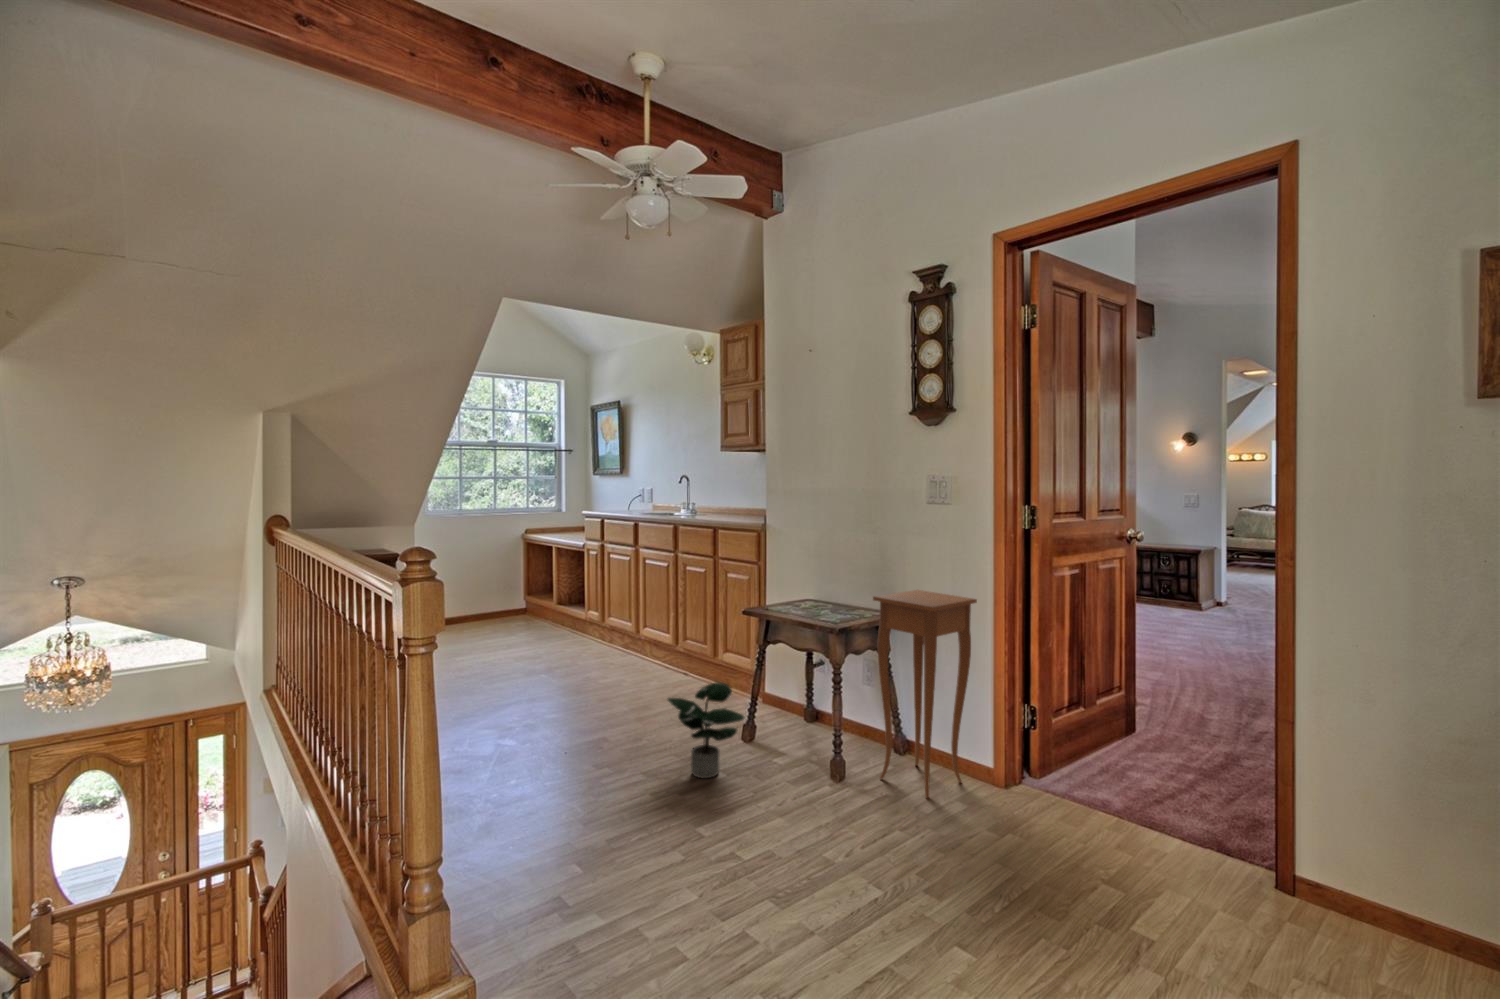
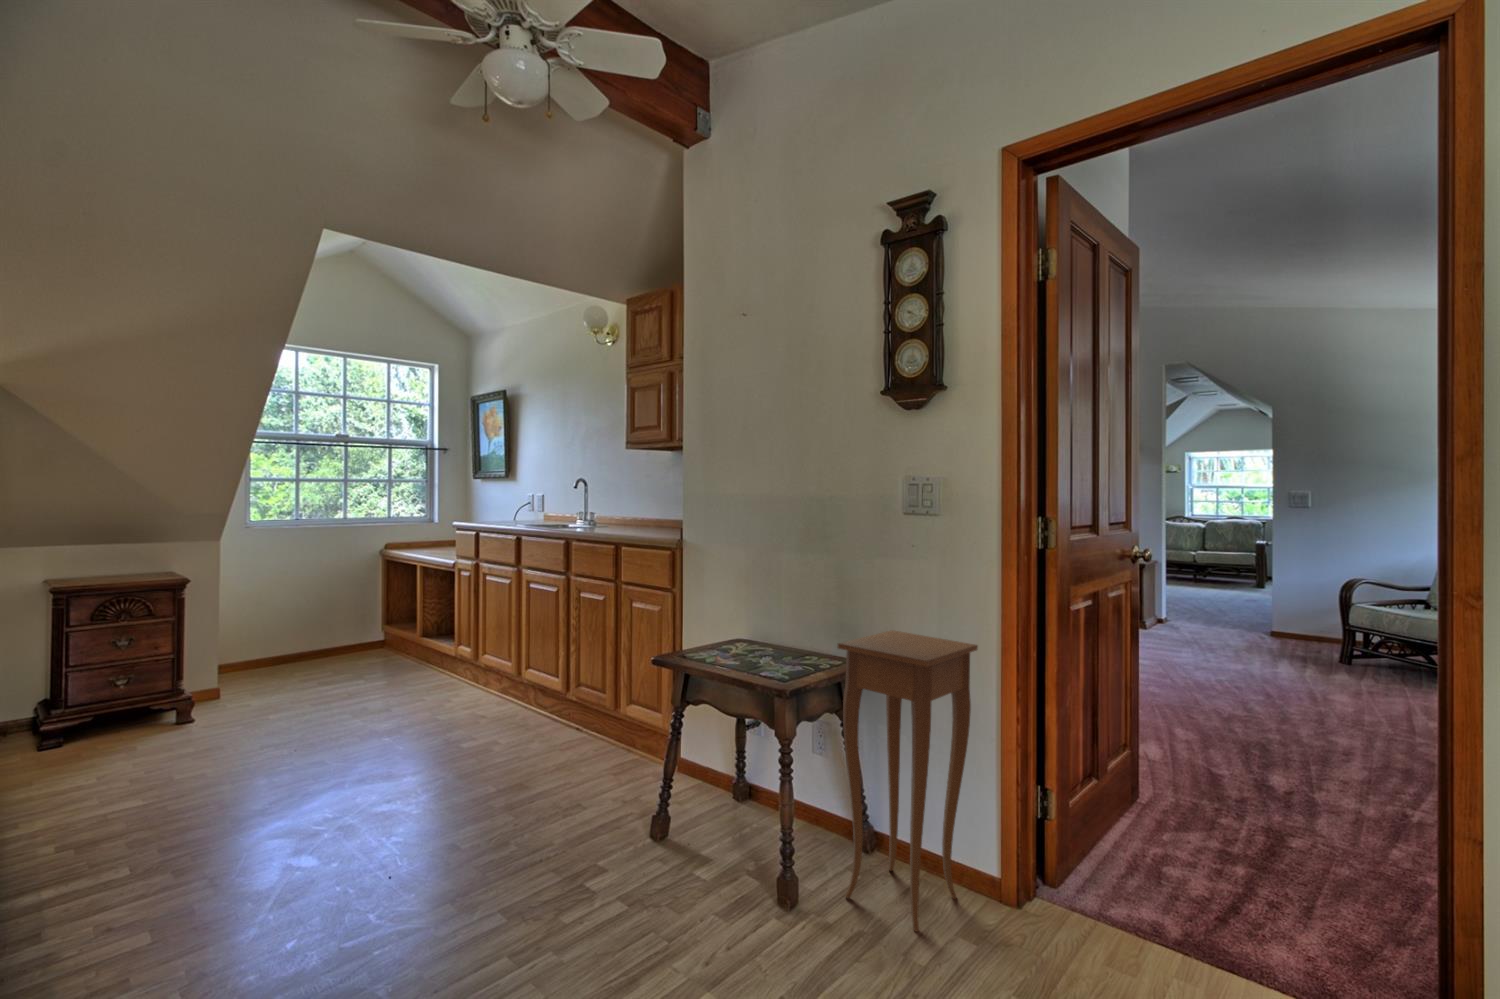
potted plant: present [668,682,745,778] -> none [541,765,657,912]

